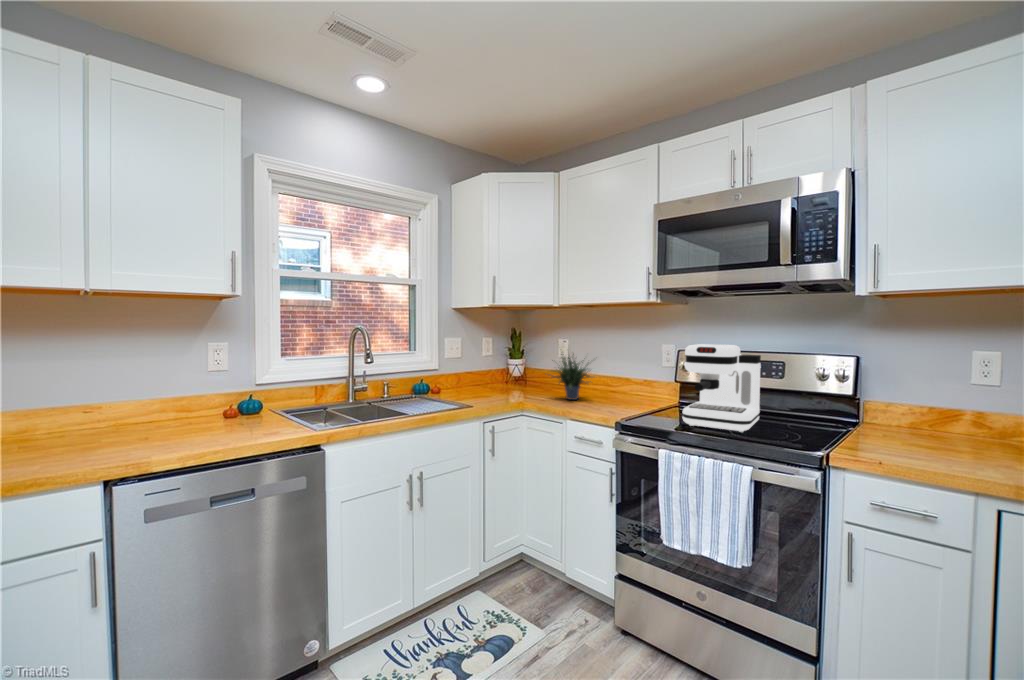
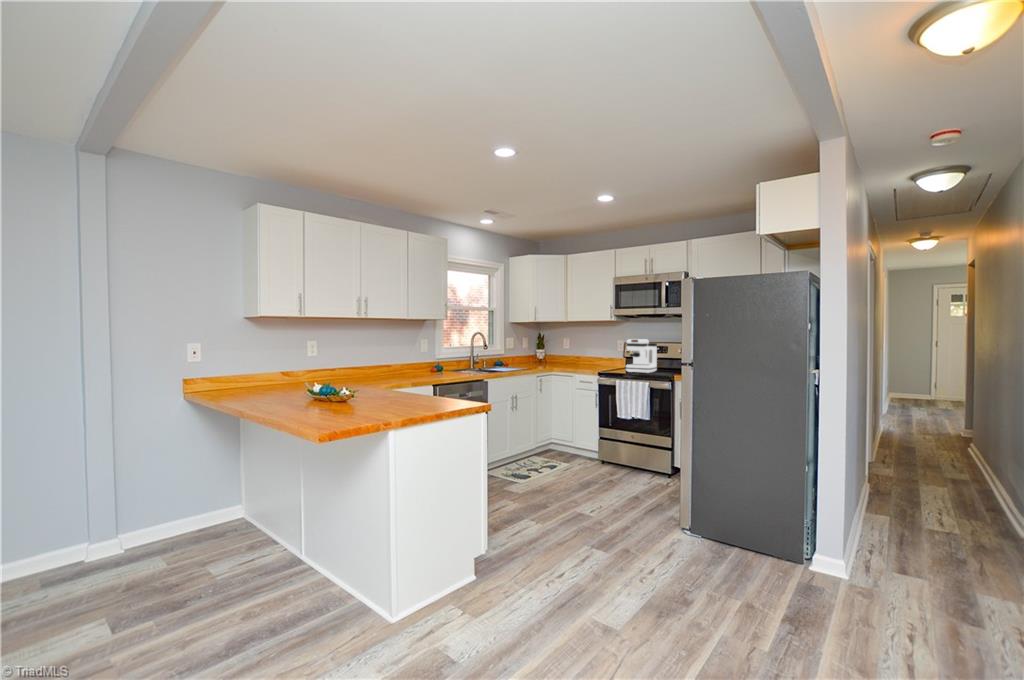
potted plant: present [552,354,591,400] -> none [561,339,588,368]

